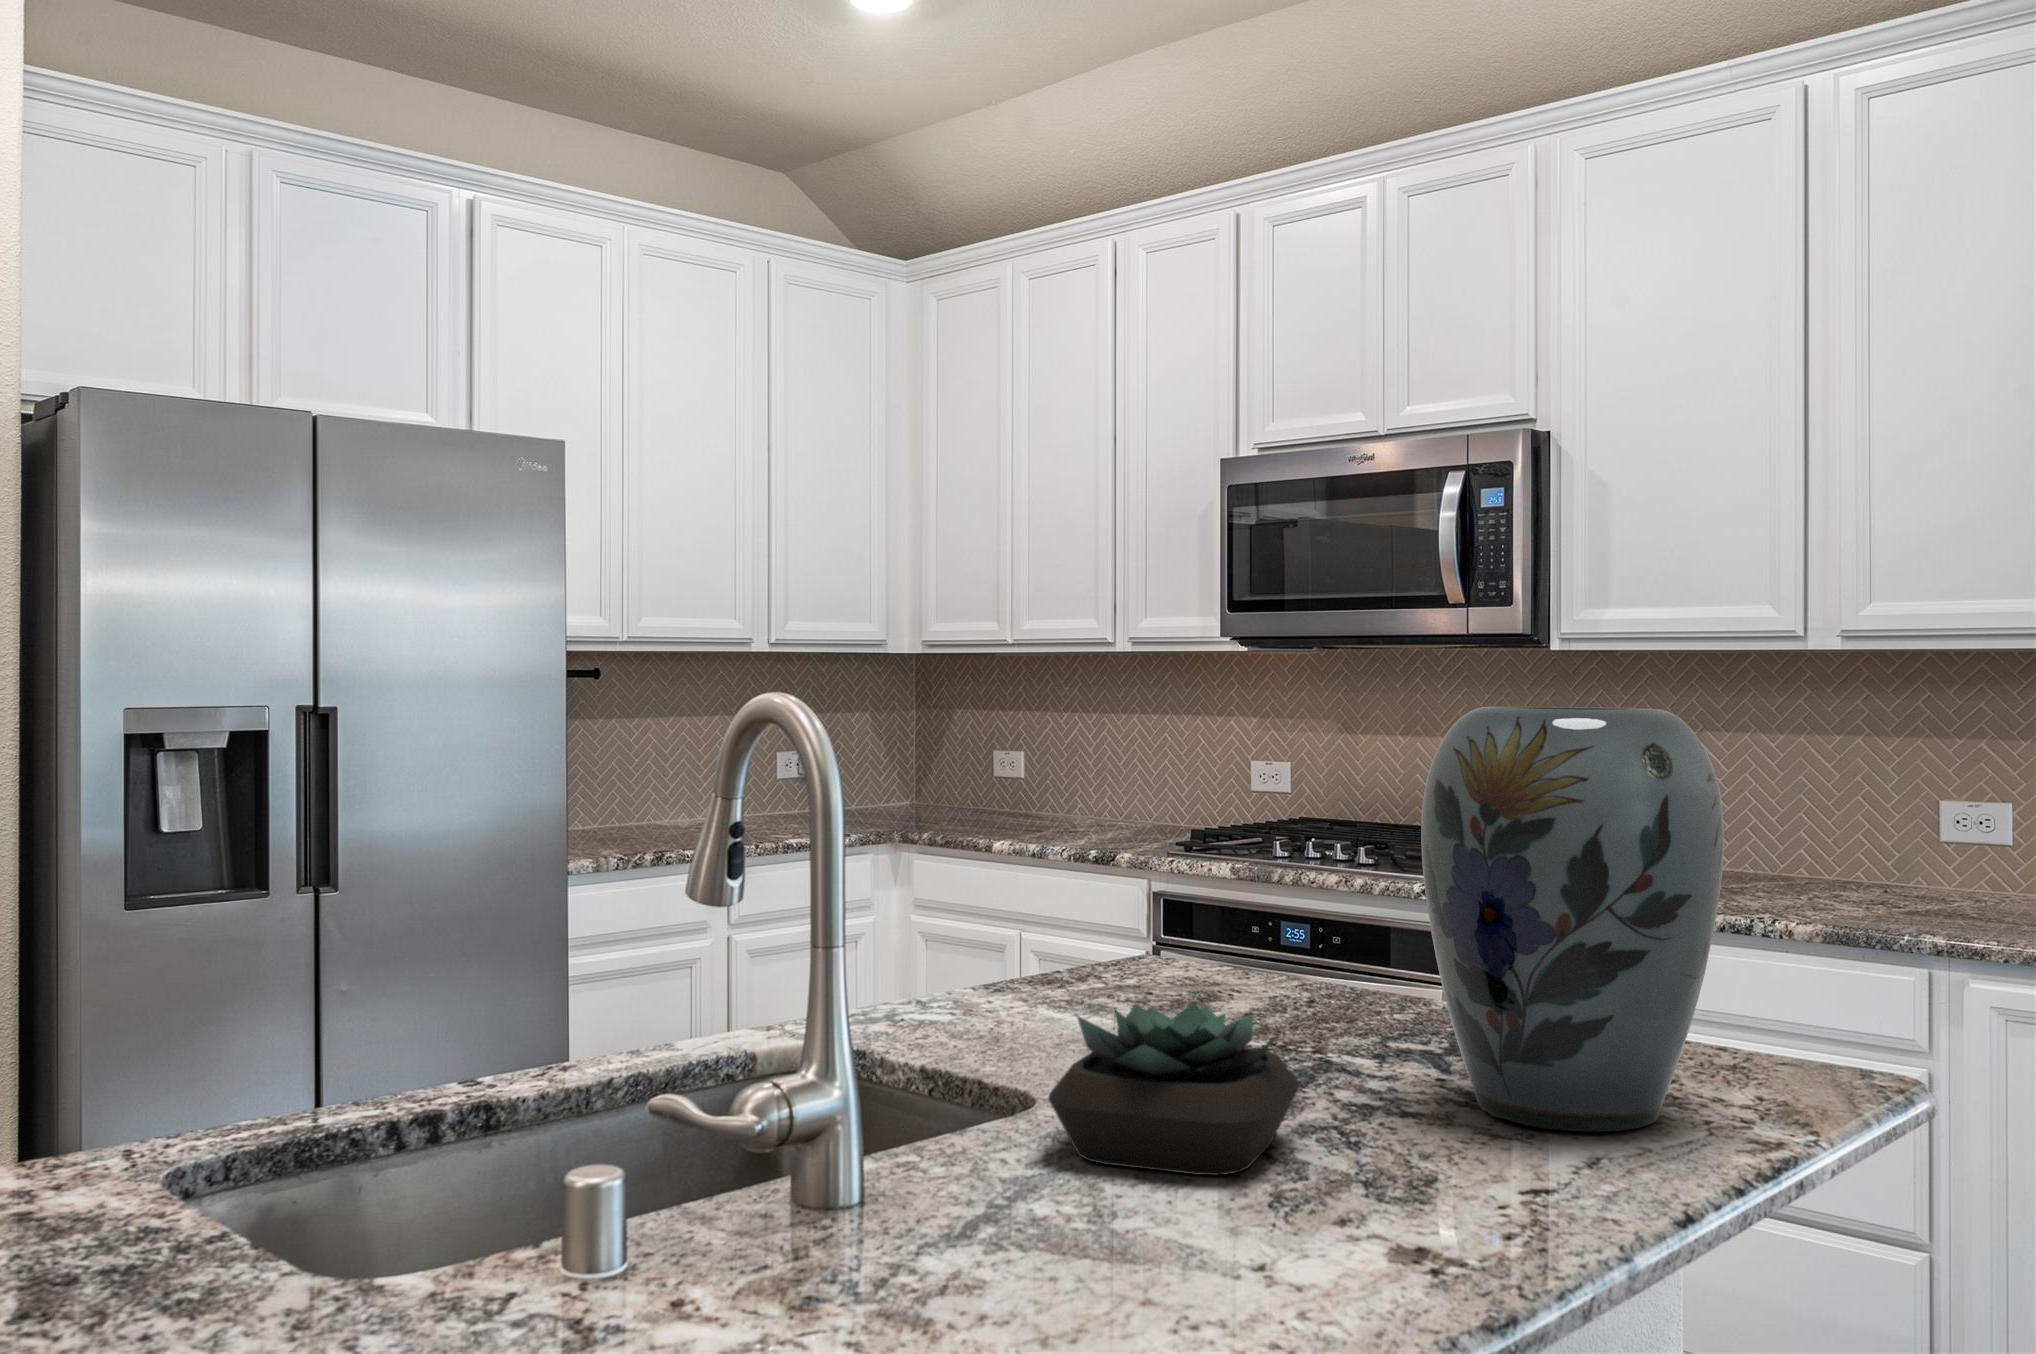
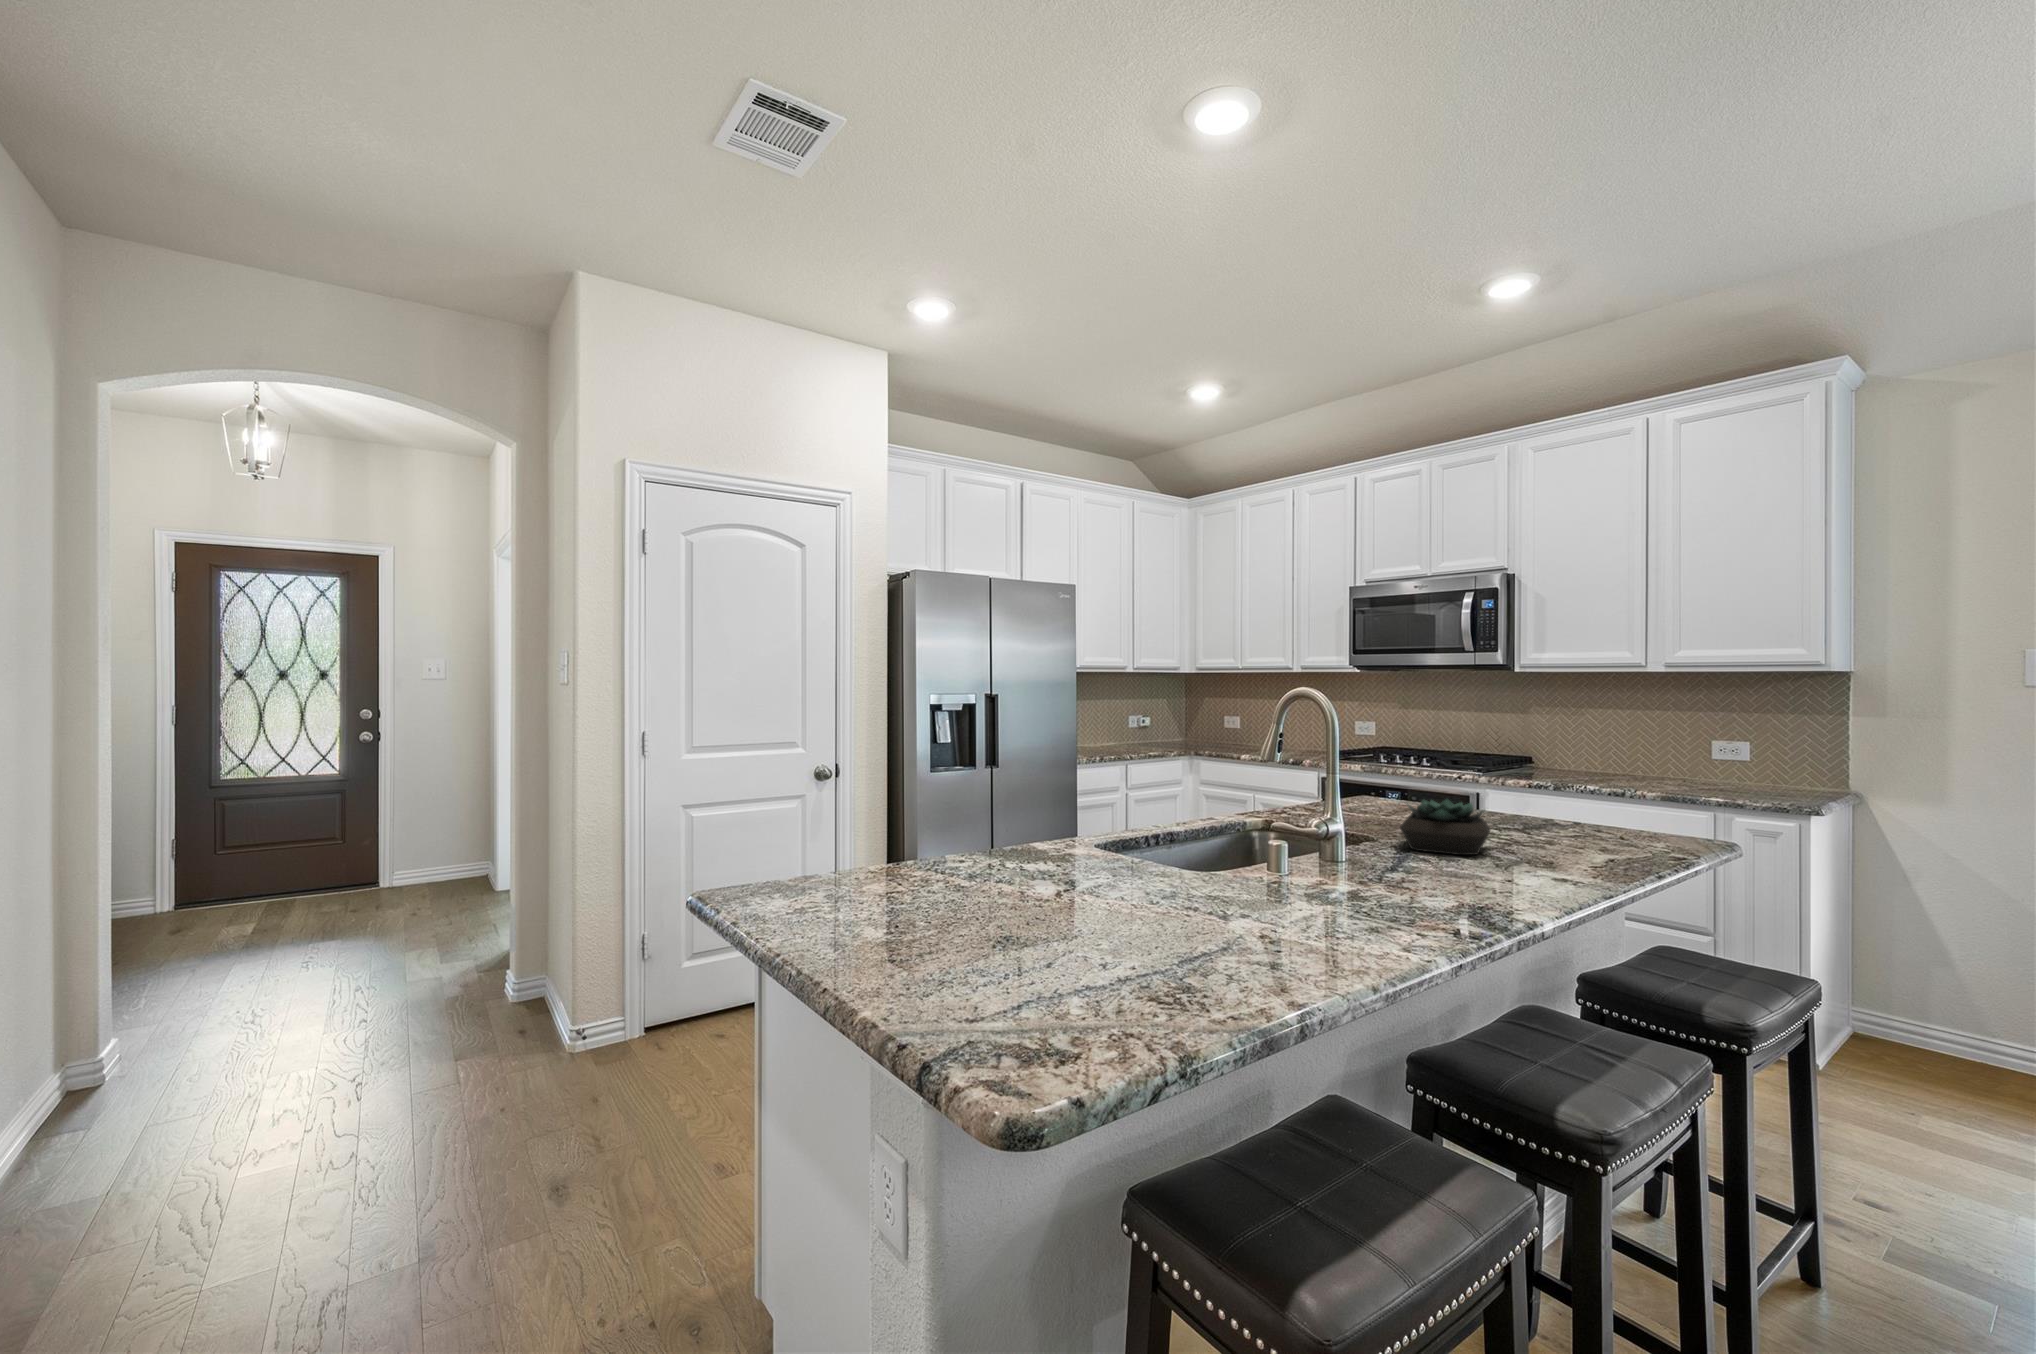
vase: present [1421,706,1724,1132] -> none [1528,694,1655,849]

